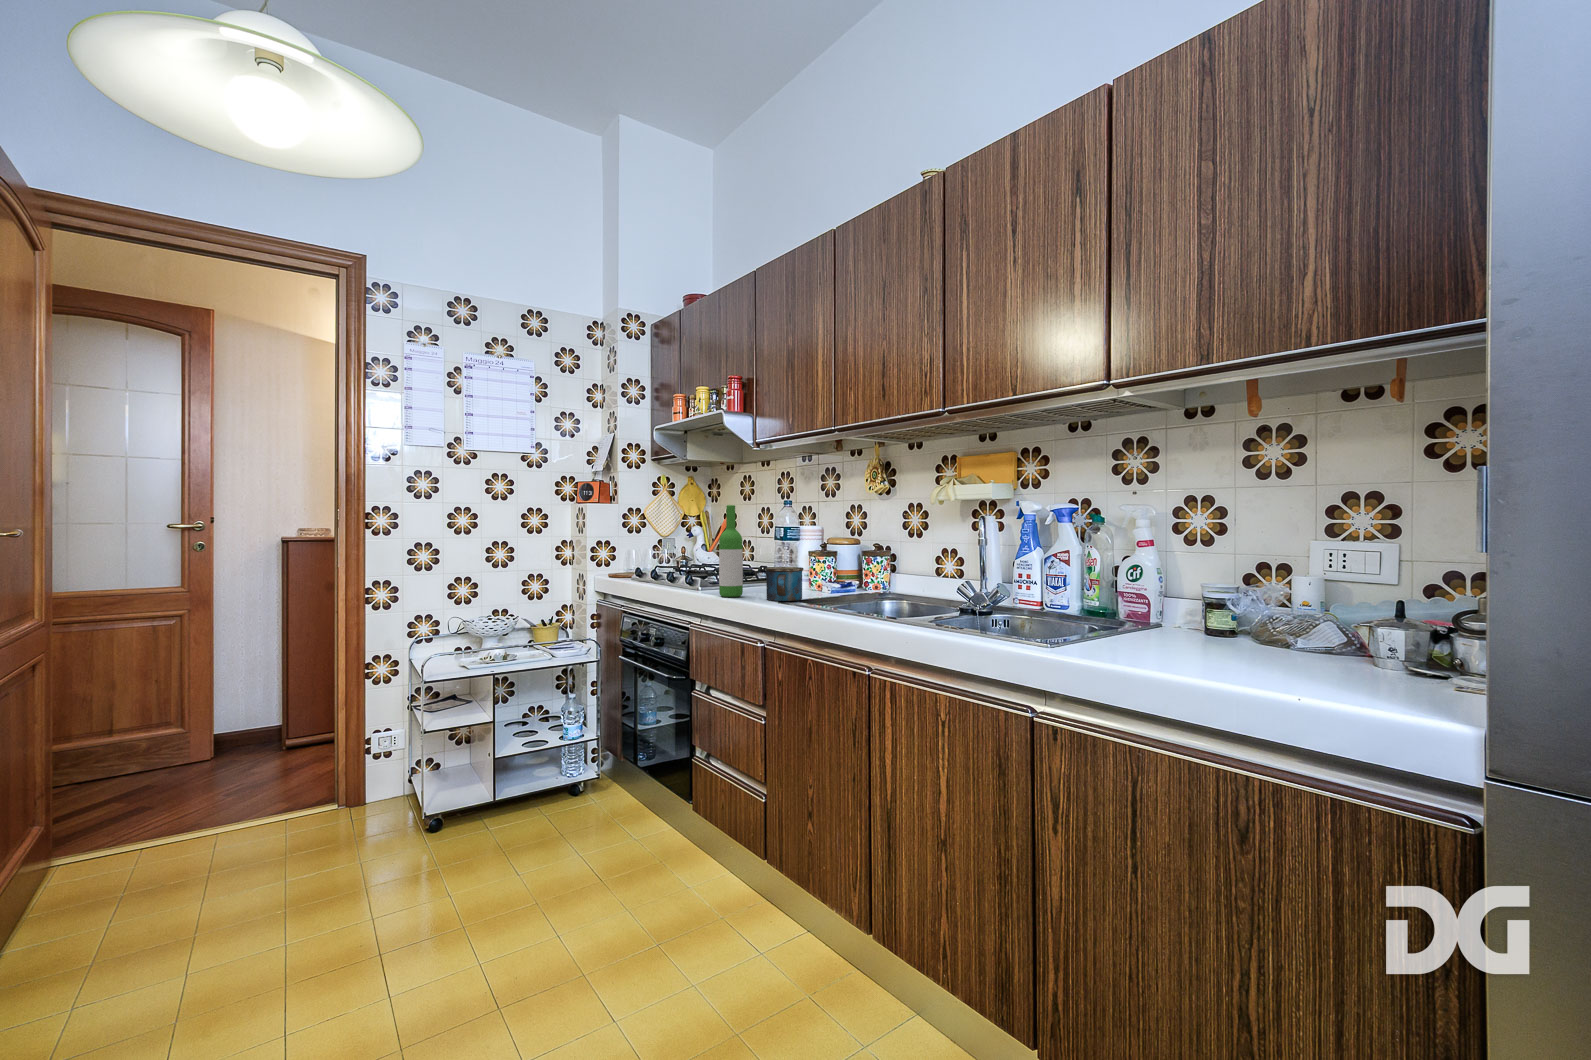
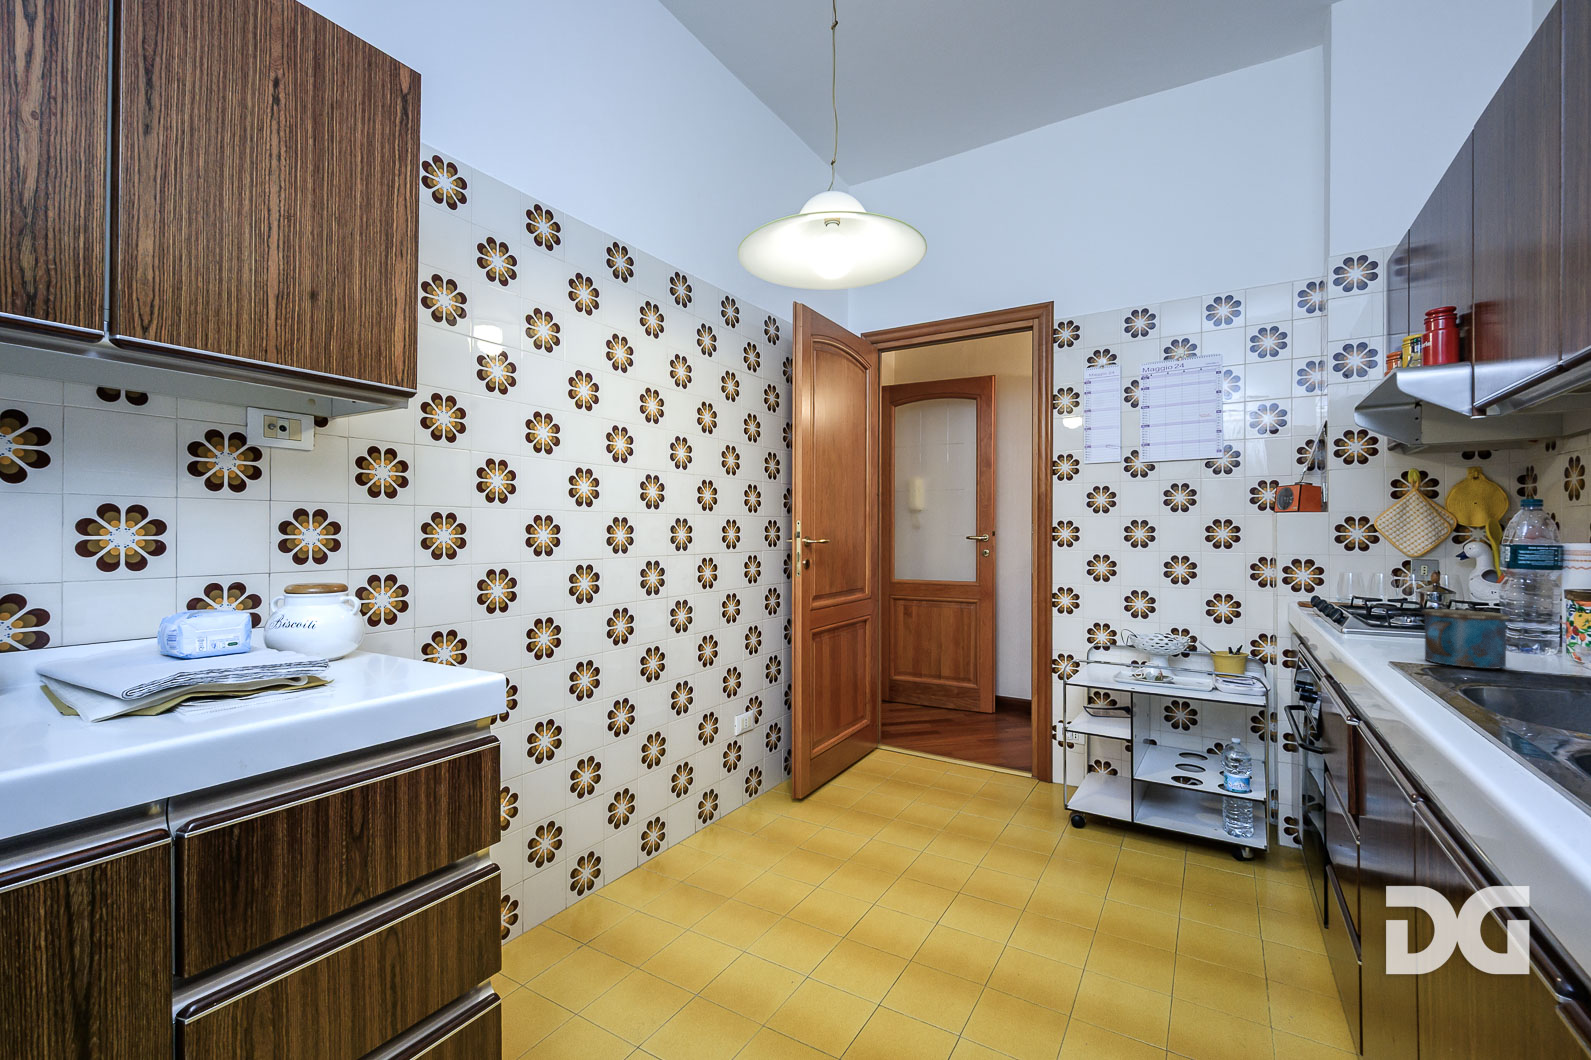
wine bottle: present [719,505,743,597] -> none [1360,512,1405,648]

